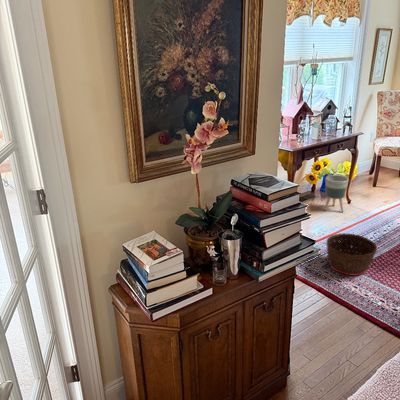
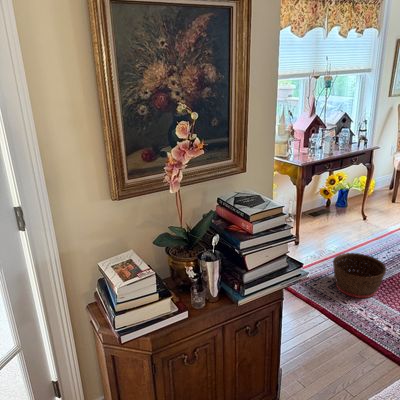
planter: present [324,175,349,212] -> none [337,191,363,230]

